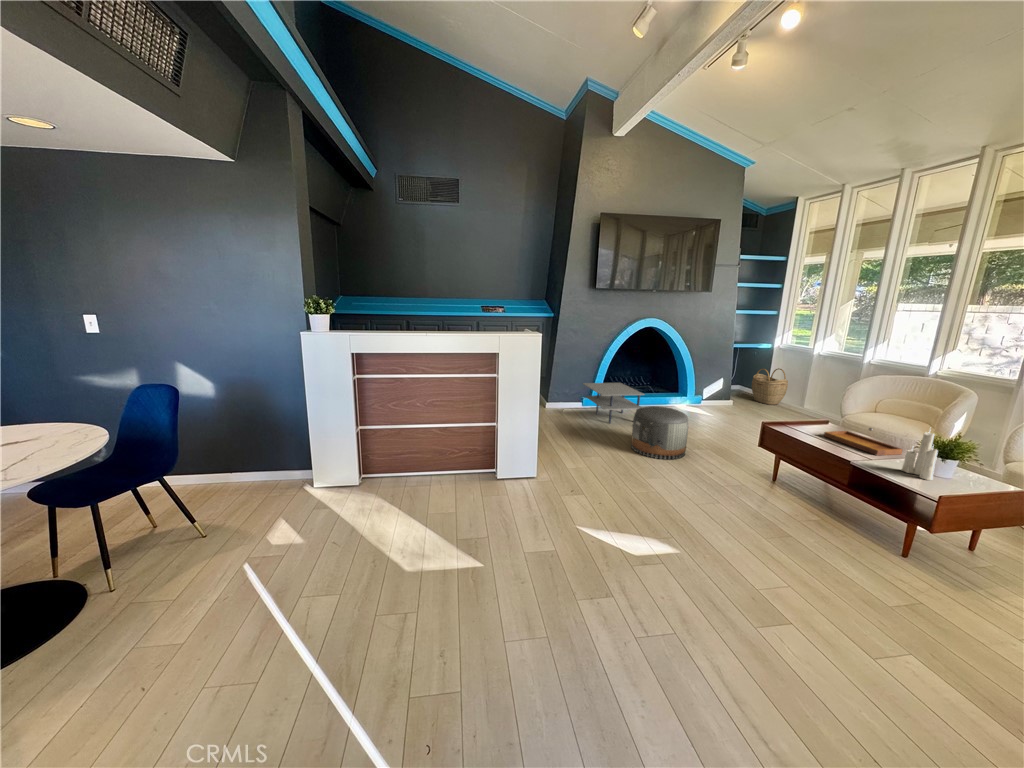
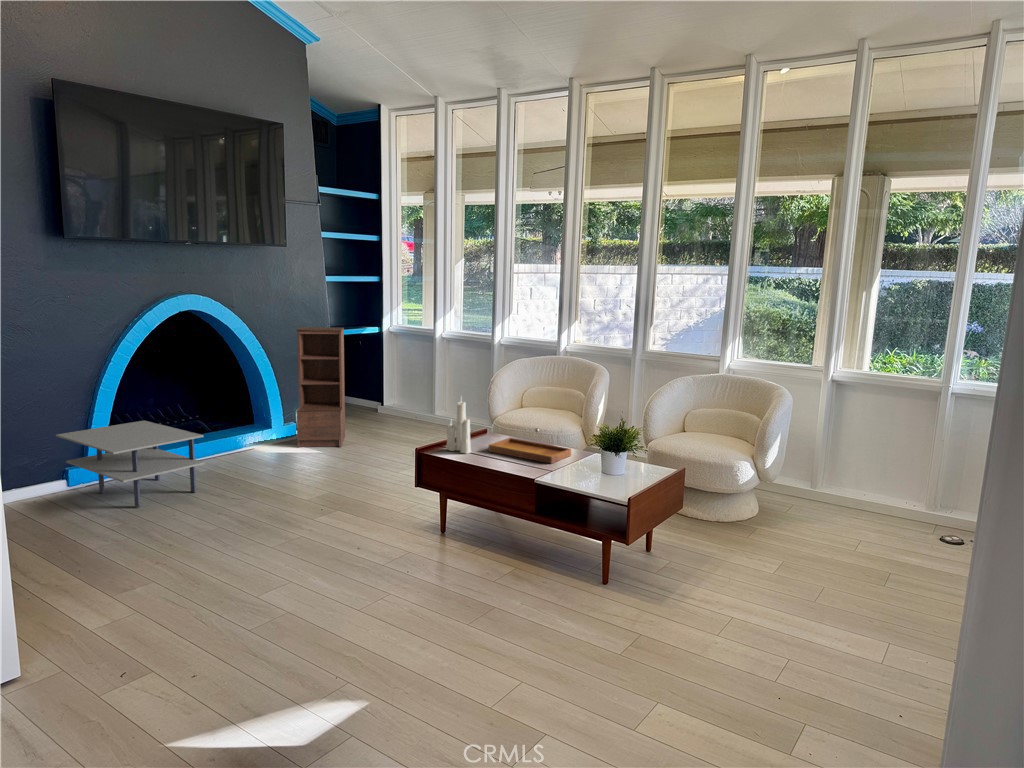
bookshelf: none [700,341,742,416] -> present [296,327,345,447]
woven basket: present [752,368,788,405] -> none [362,362,409,418]
pouf: present [631,406,688,459] -> none [196,453,302,554]
candle: present [901,431,938,480] -> present [446,401,471,454]

